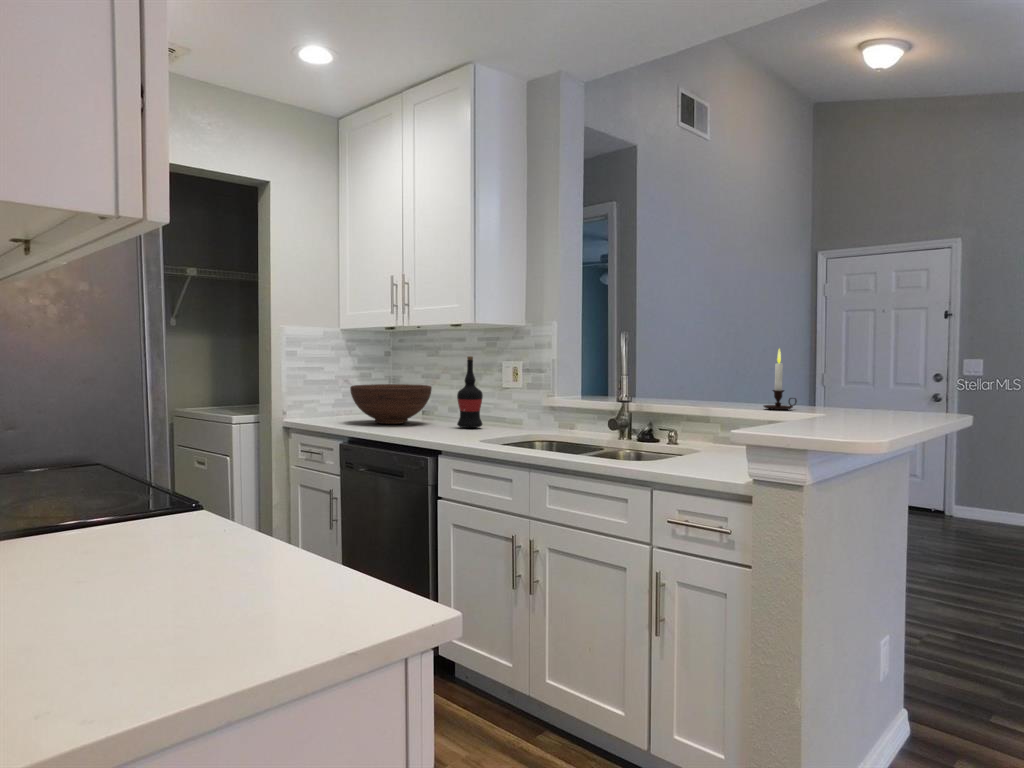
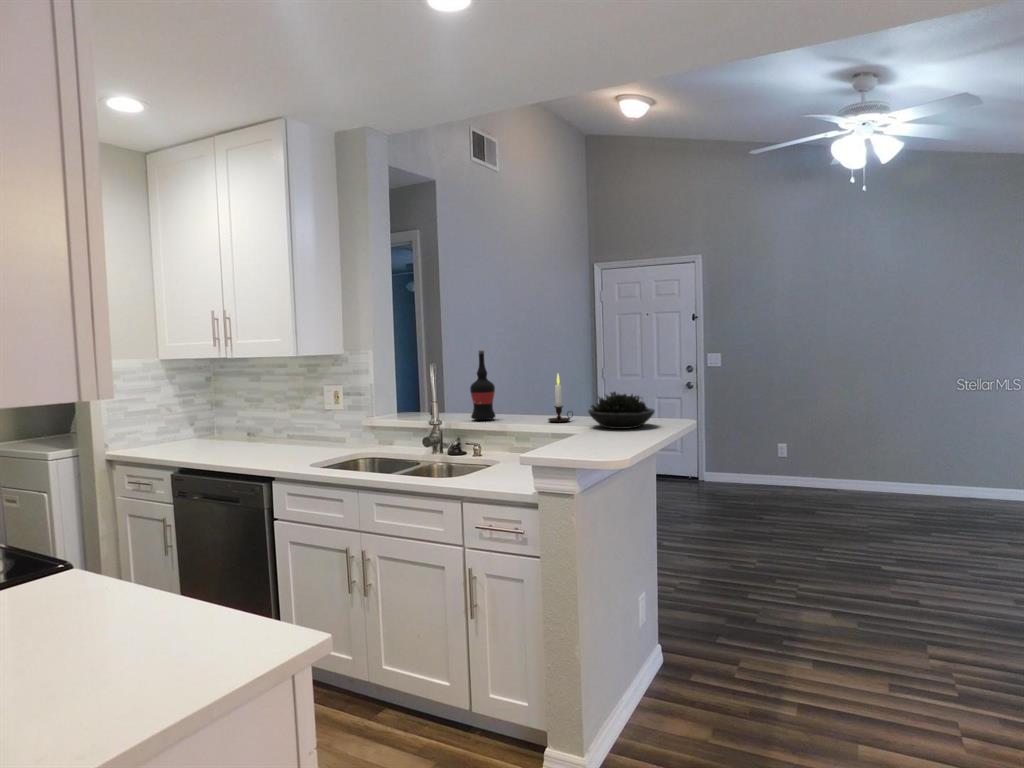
wine bottle: present [457,356,483,428] -> present [470,350,495,420]
succulent plant: none [819,370,916,418] -> present [588,392,655,429]
fruit bowl: present [350,384,432,424] -> none [176,410,259,451]

